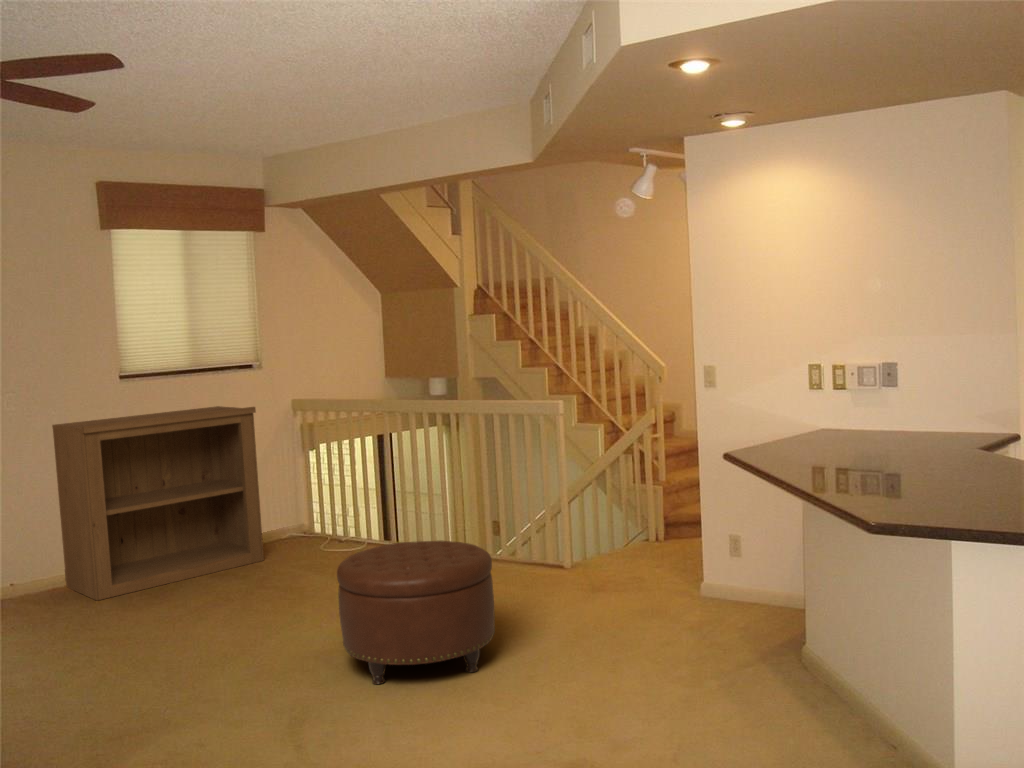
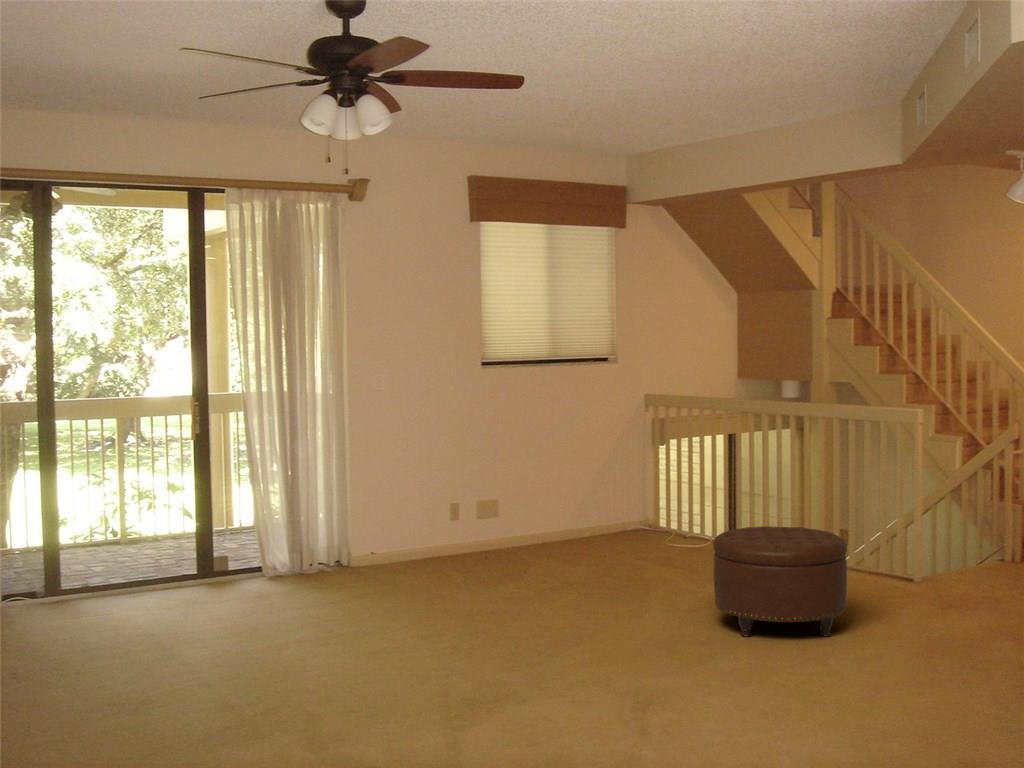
bookshelf: present [52,406,264,600] -> none [447,398,620,562]

